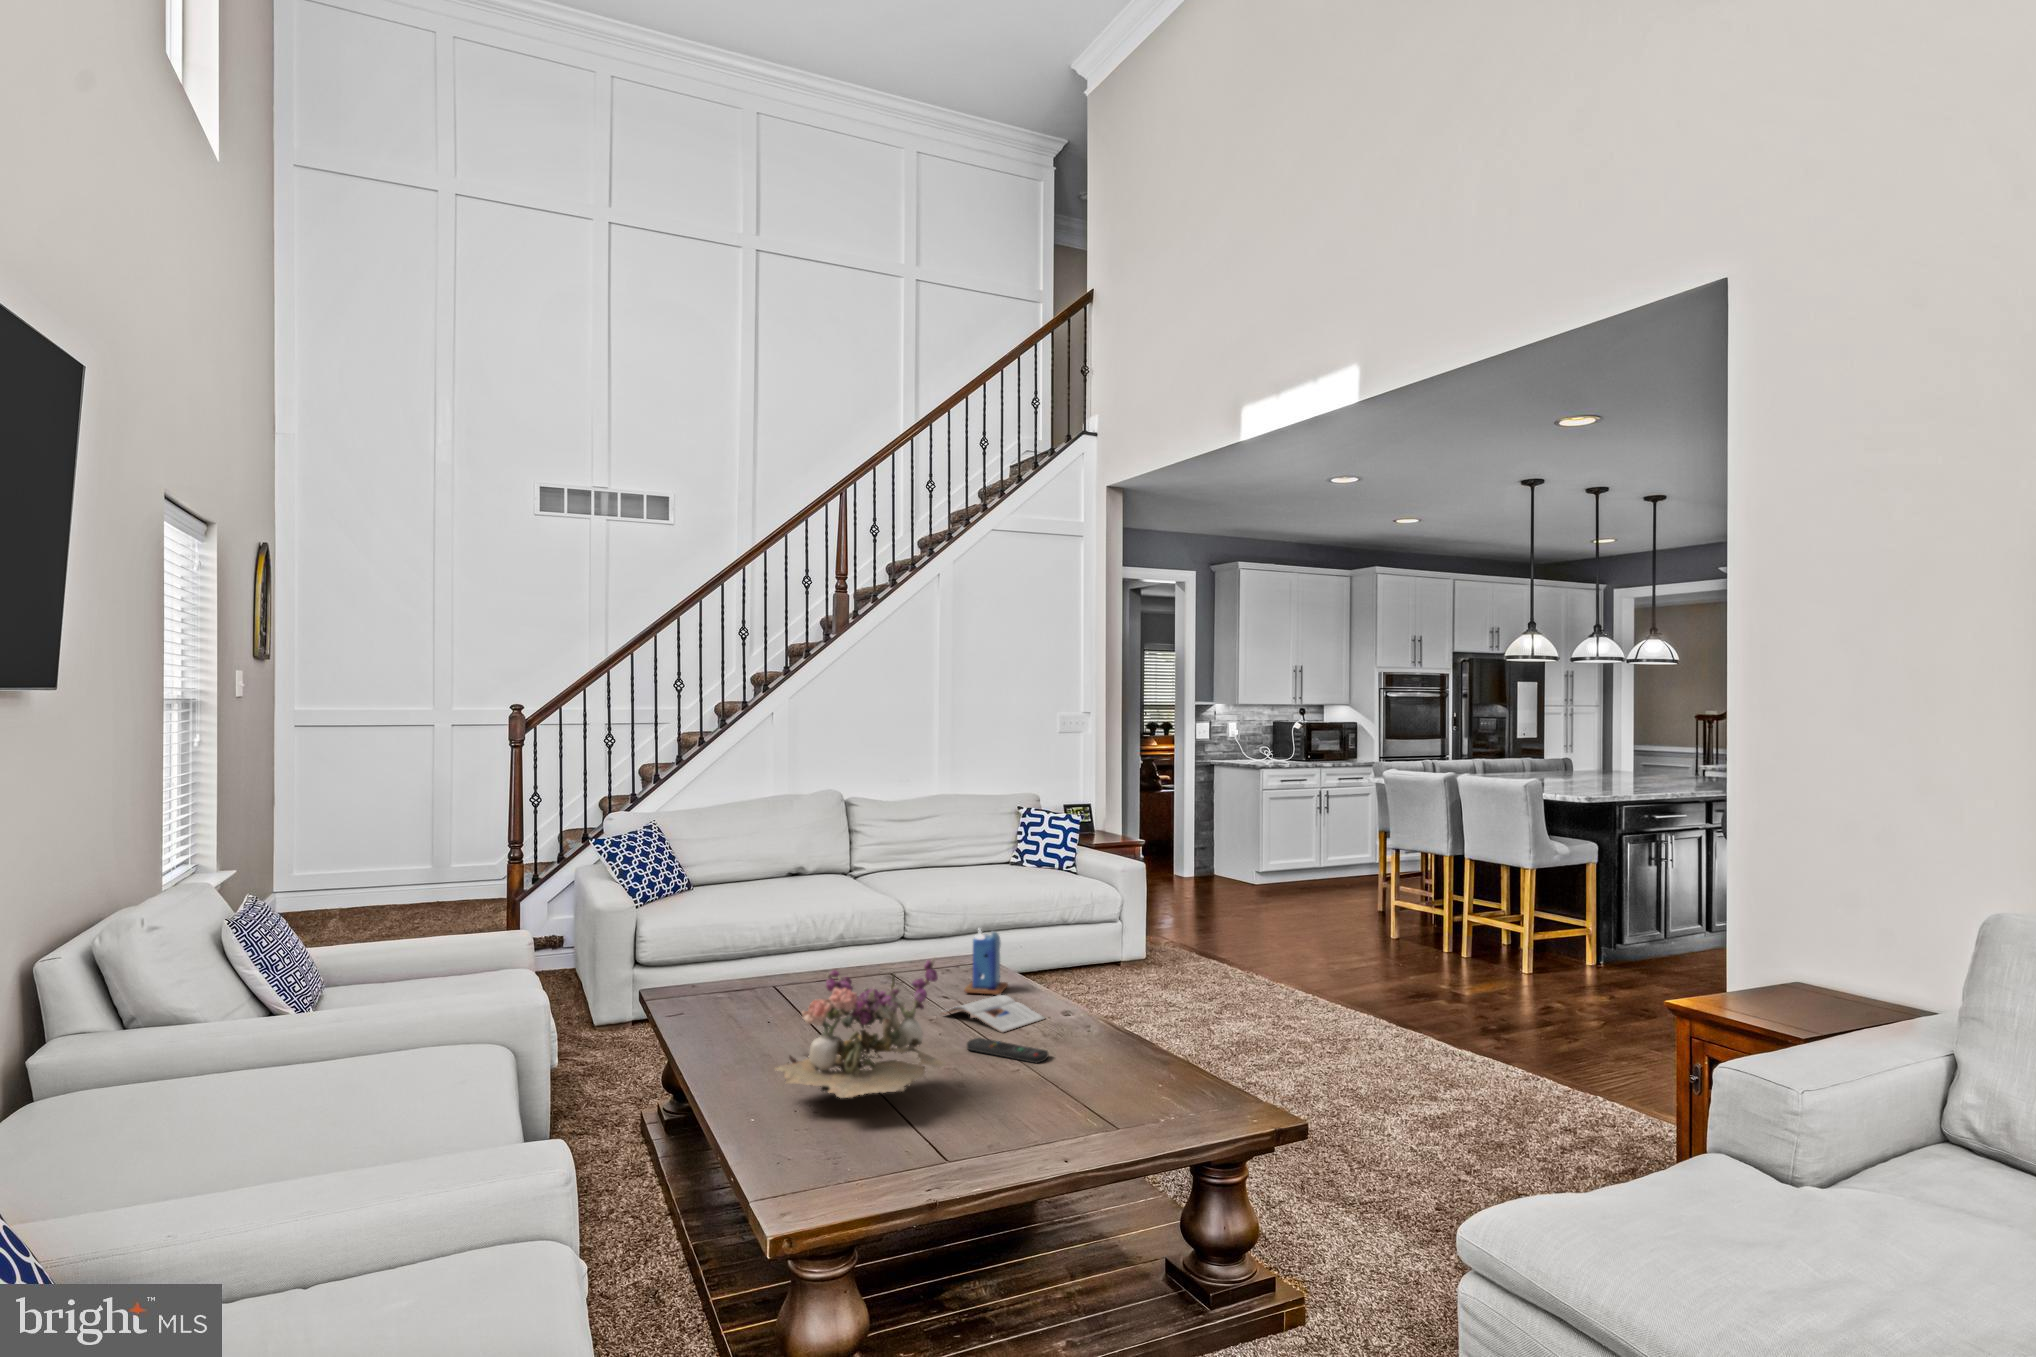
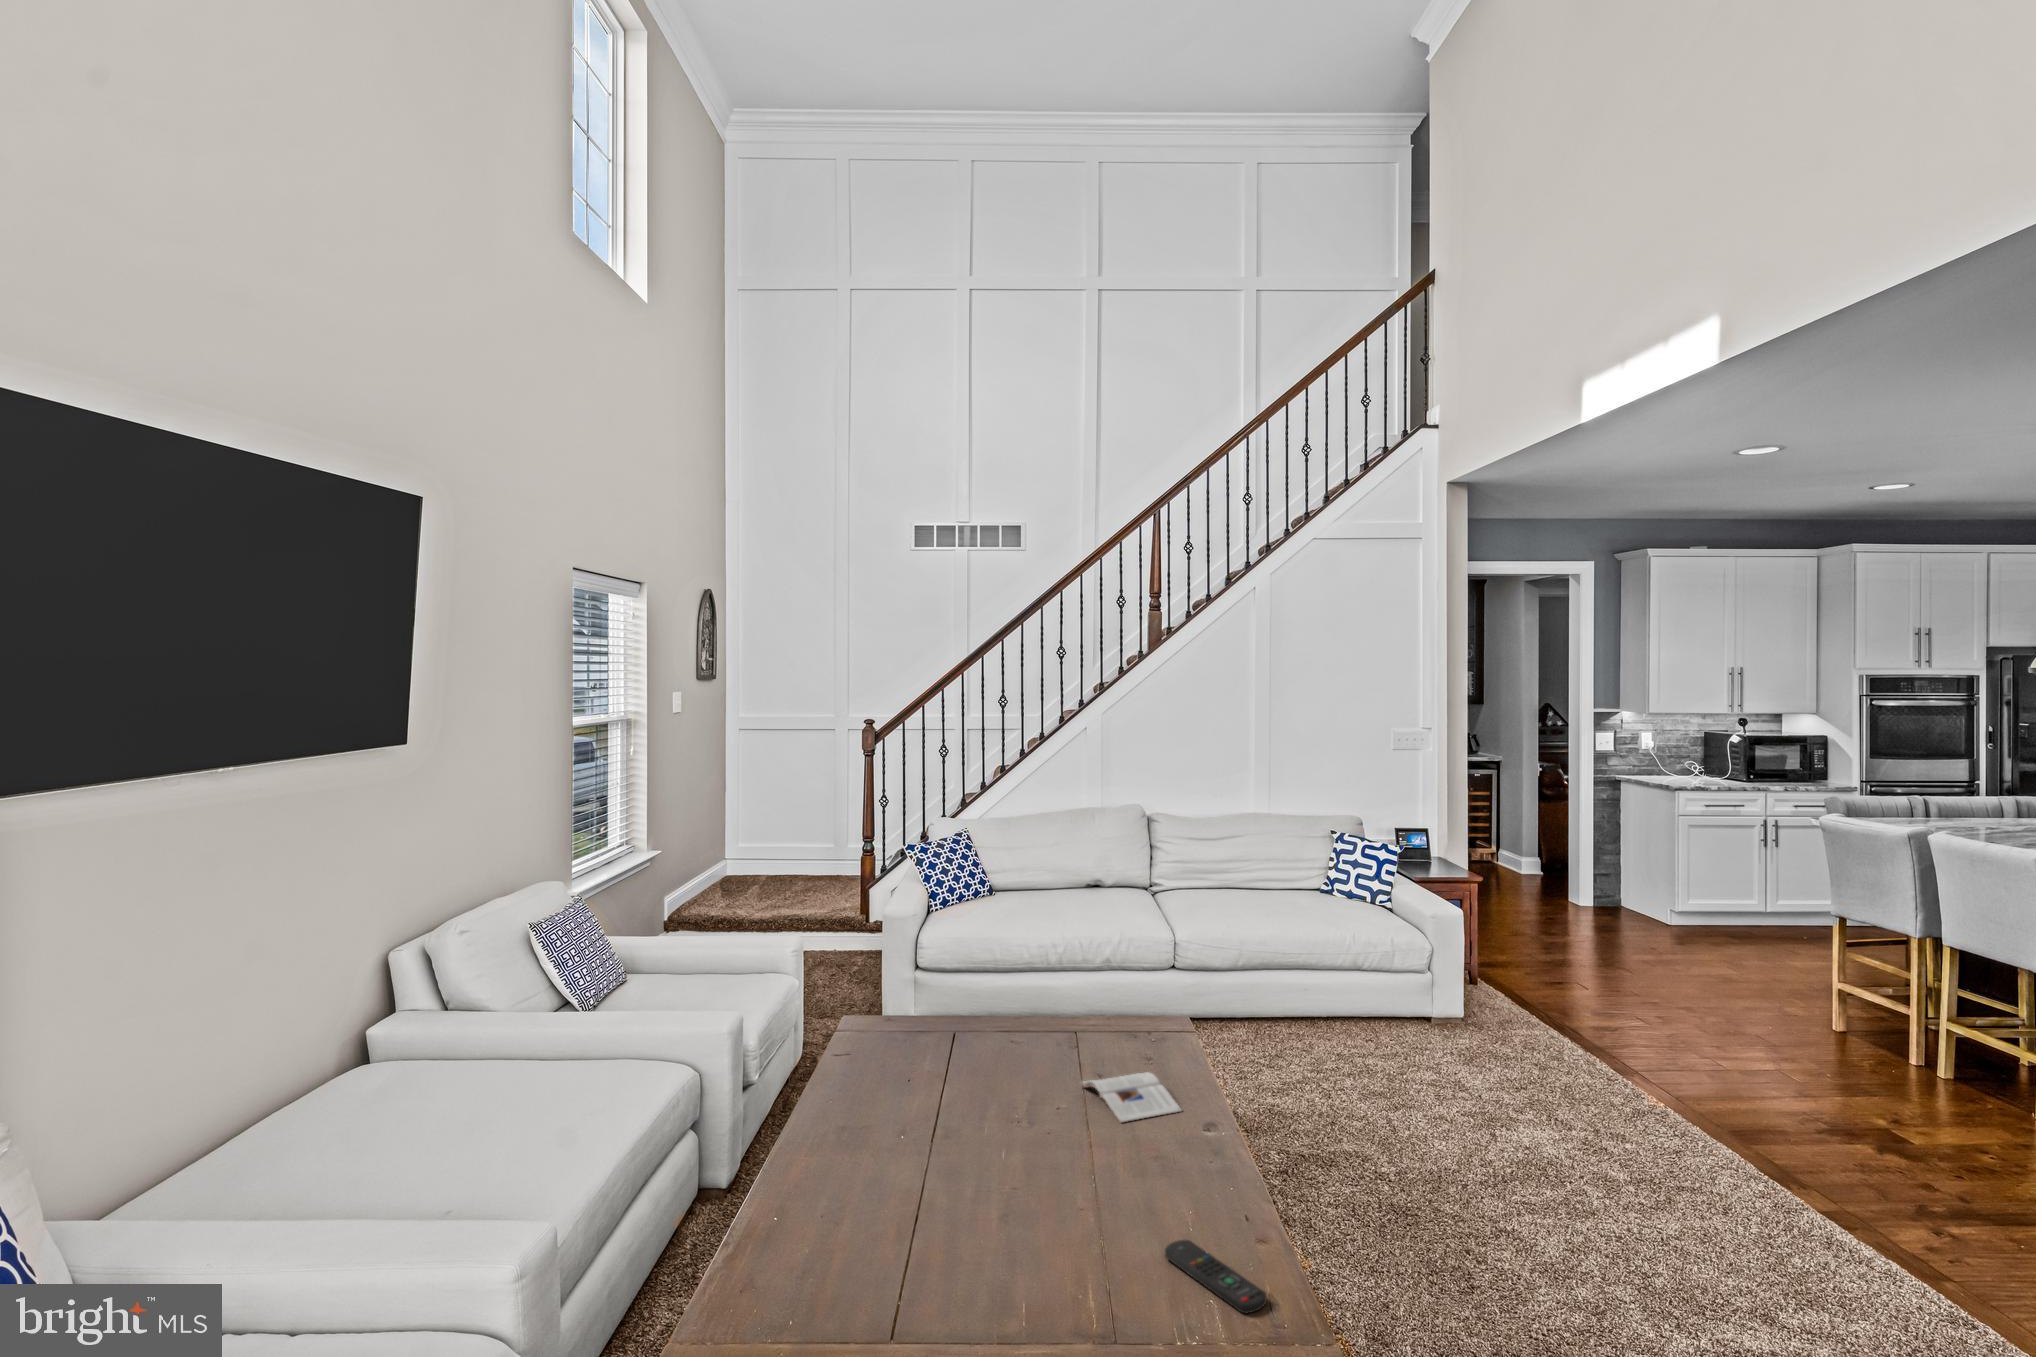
candle: present [965,929,1008,995] -> none [1129,992,1181,1069]
flower arrangement: present [776,958,945,1098] -> none [826,1049,996,1199]
remote control: present [967,1038,1048,1063] -> present [1165,1240,1266,1313]

